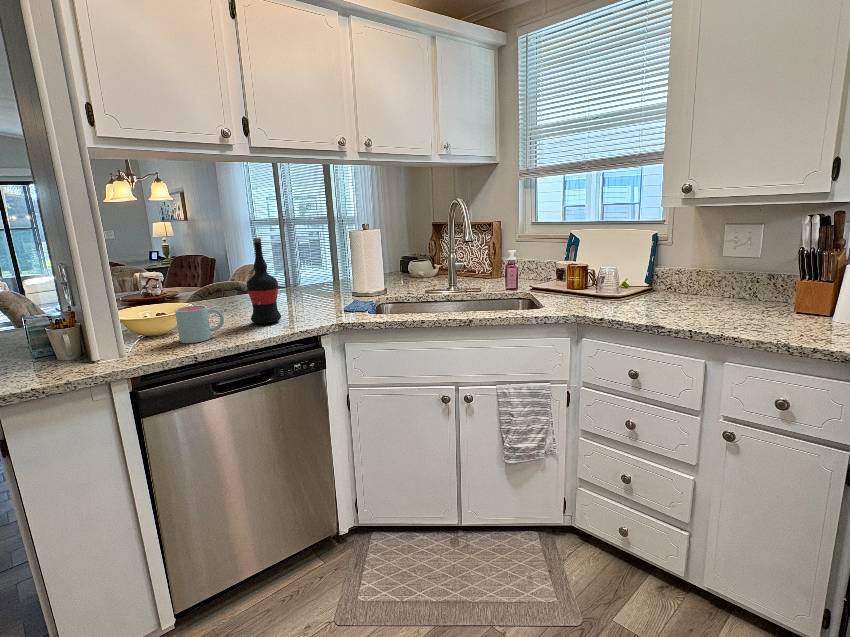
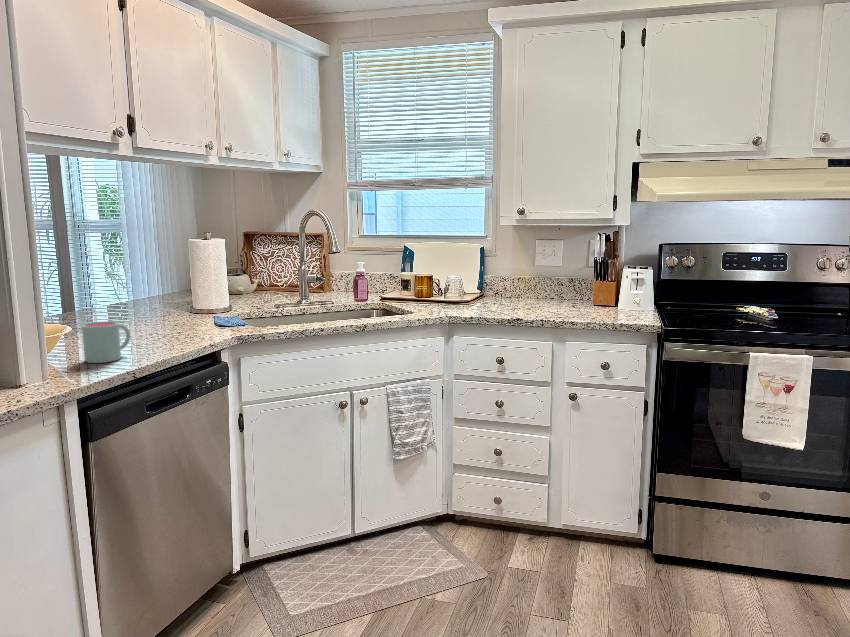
wine bottle: present [247,238,281,324] -> none [132,247,170,342]

